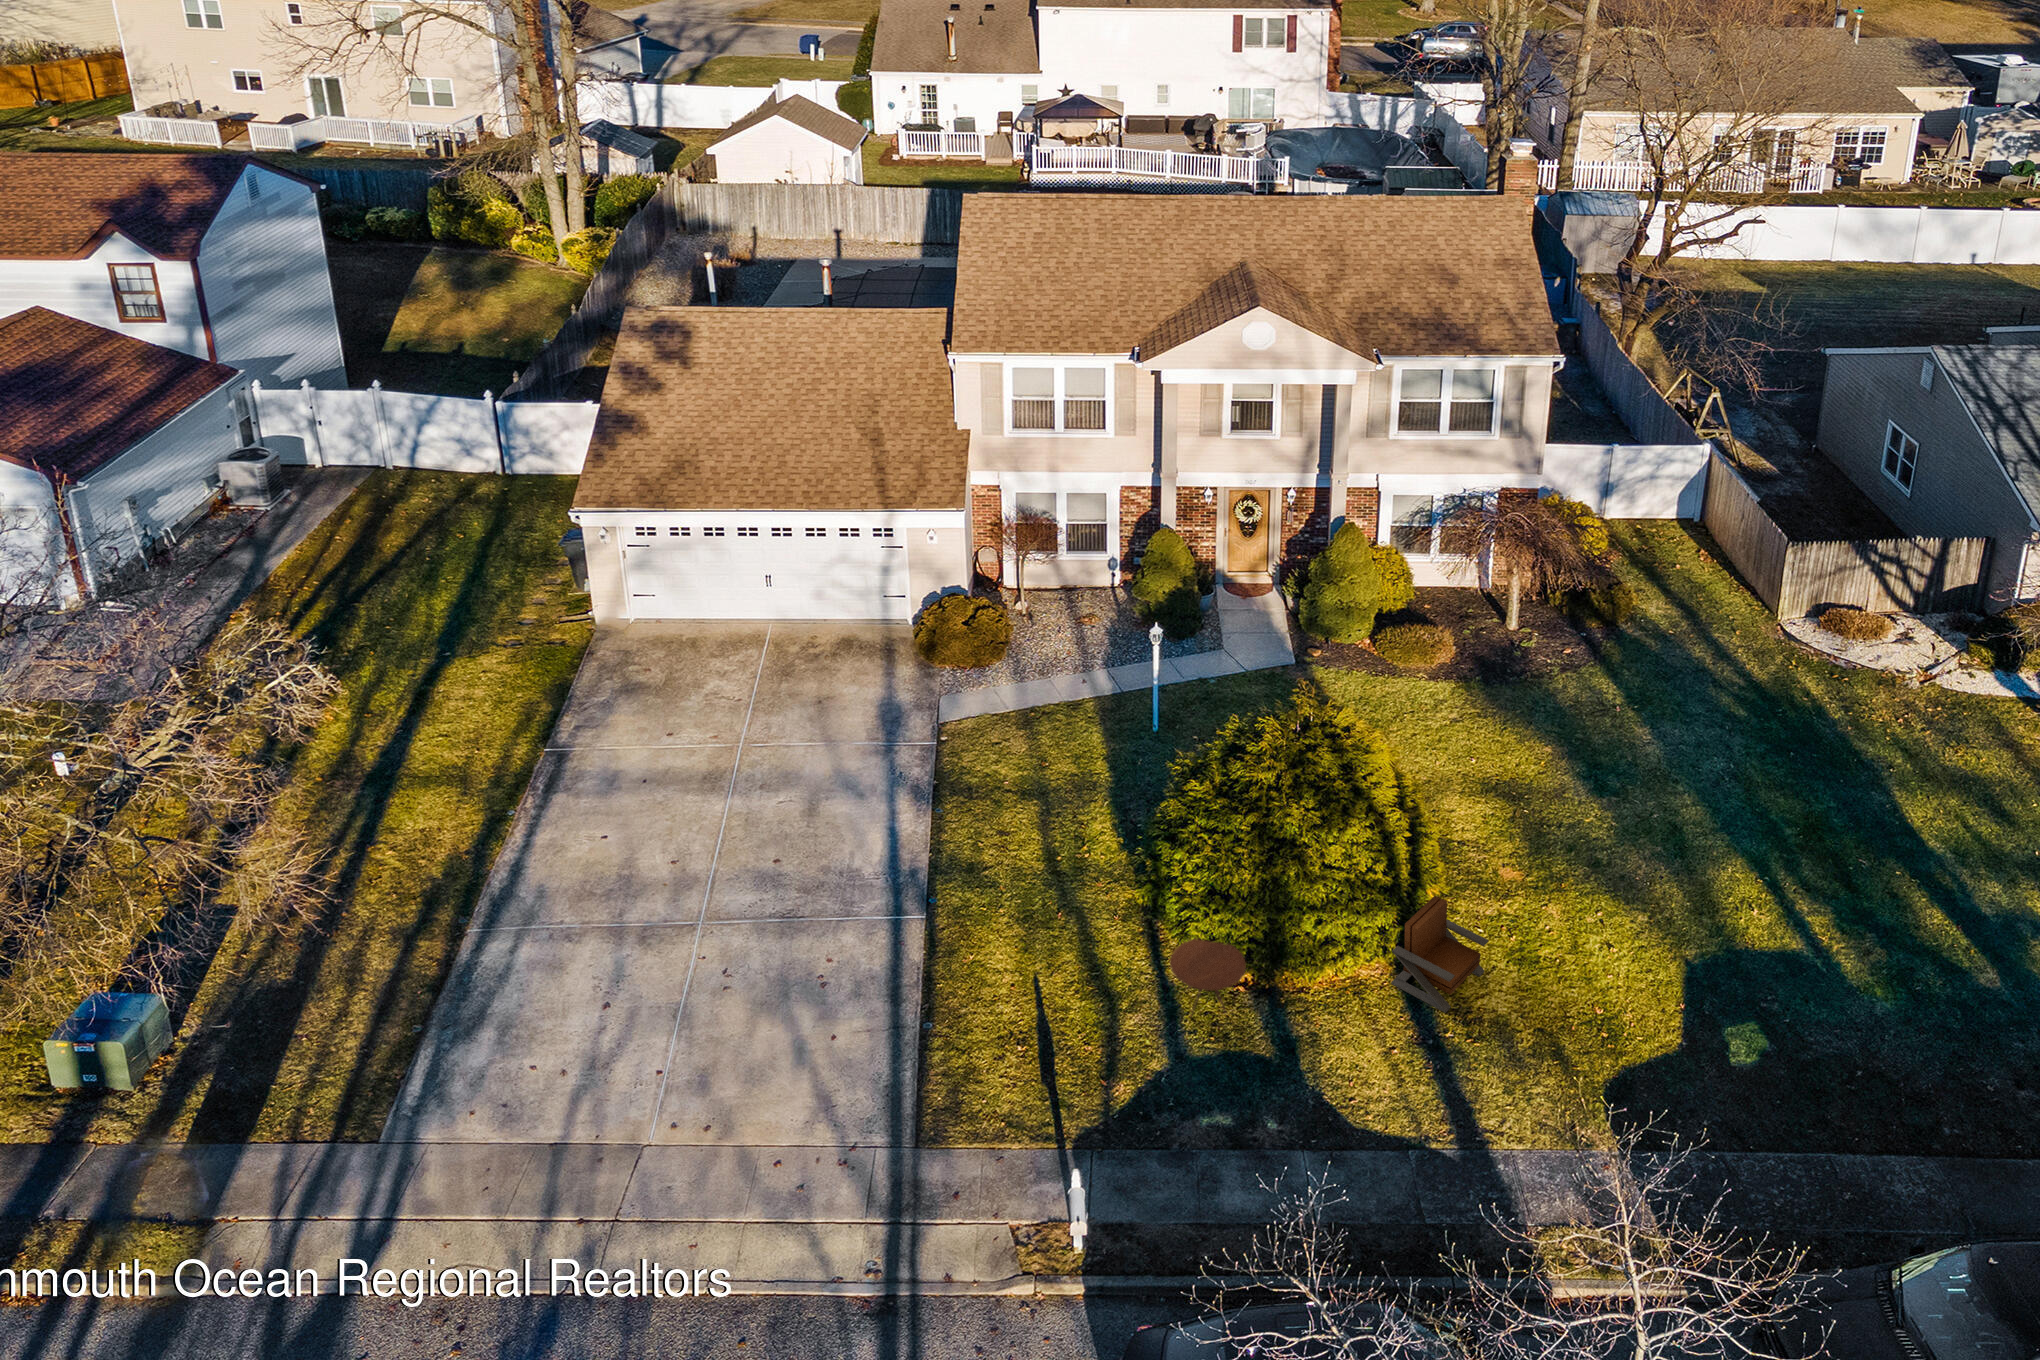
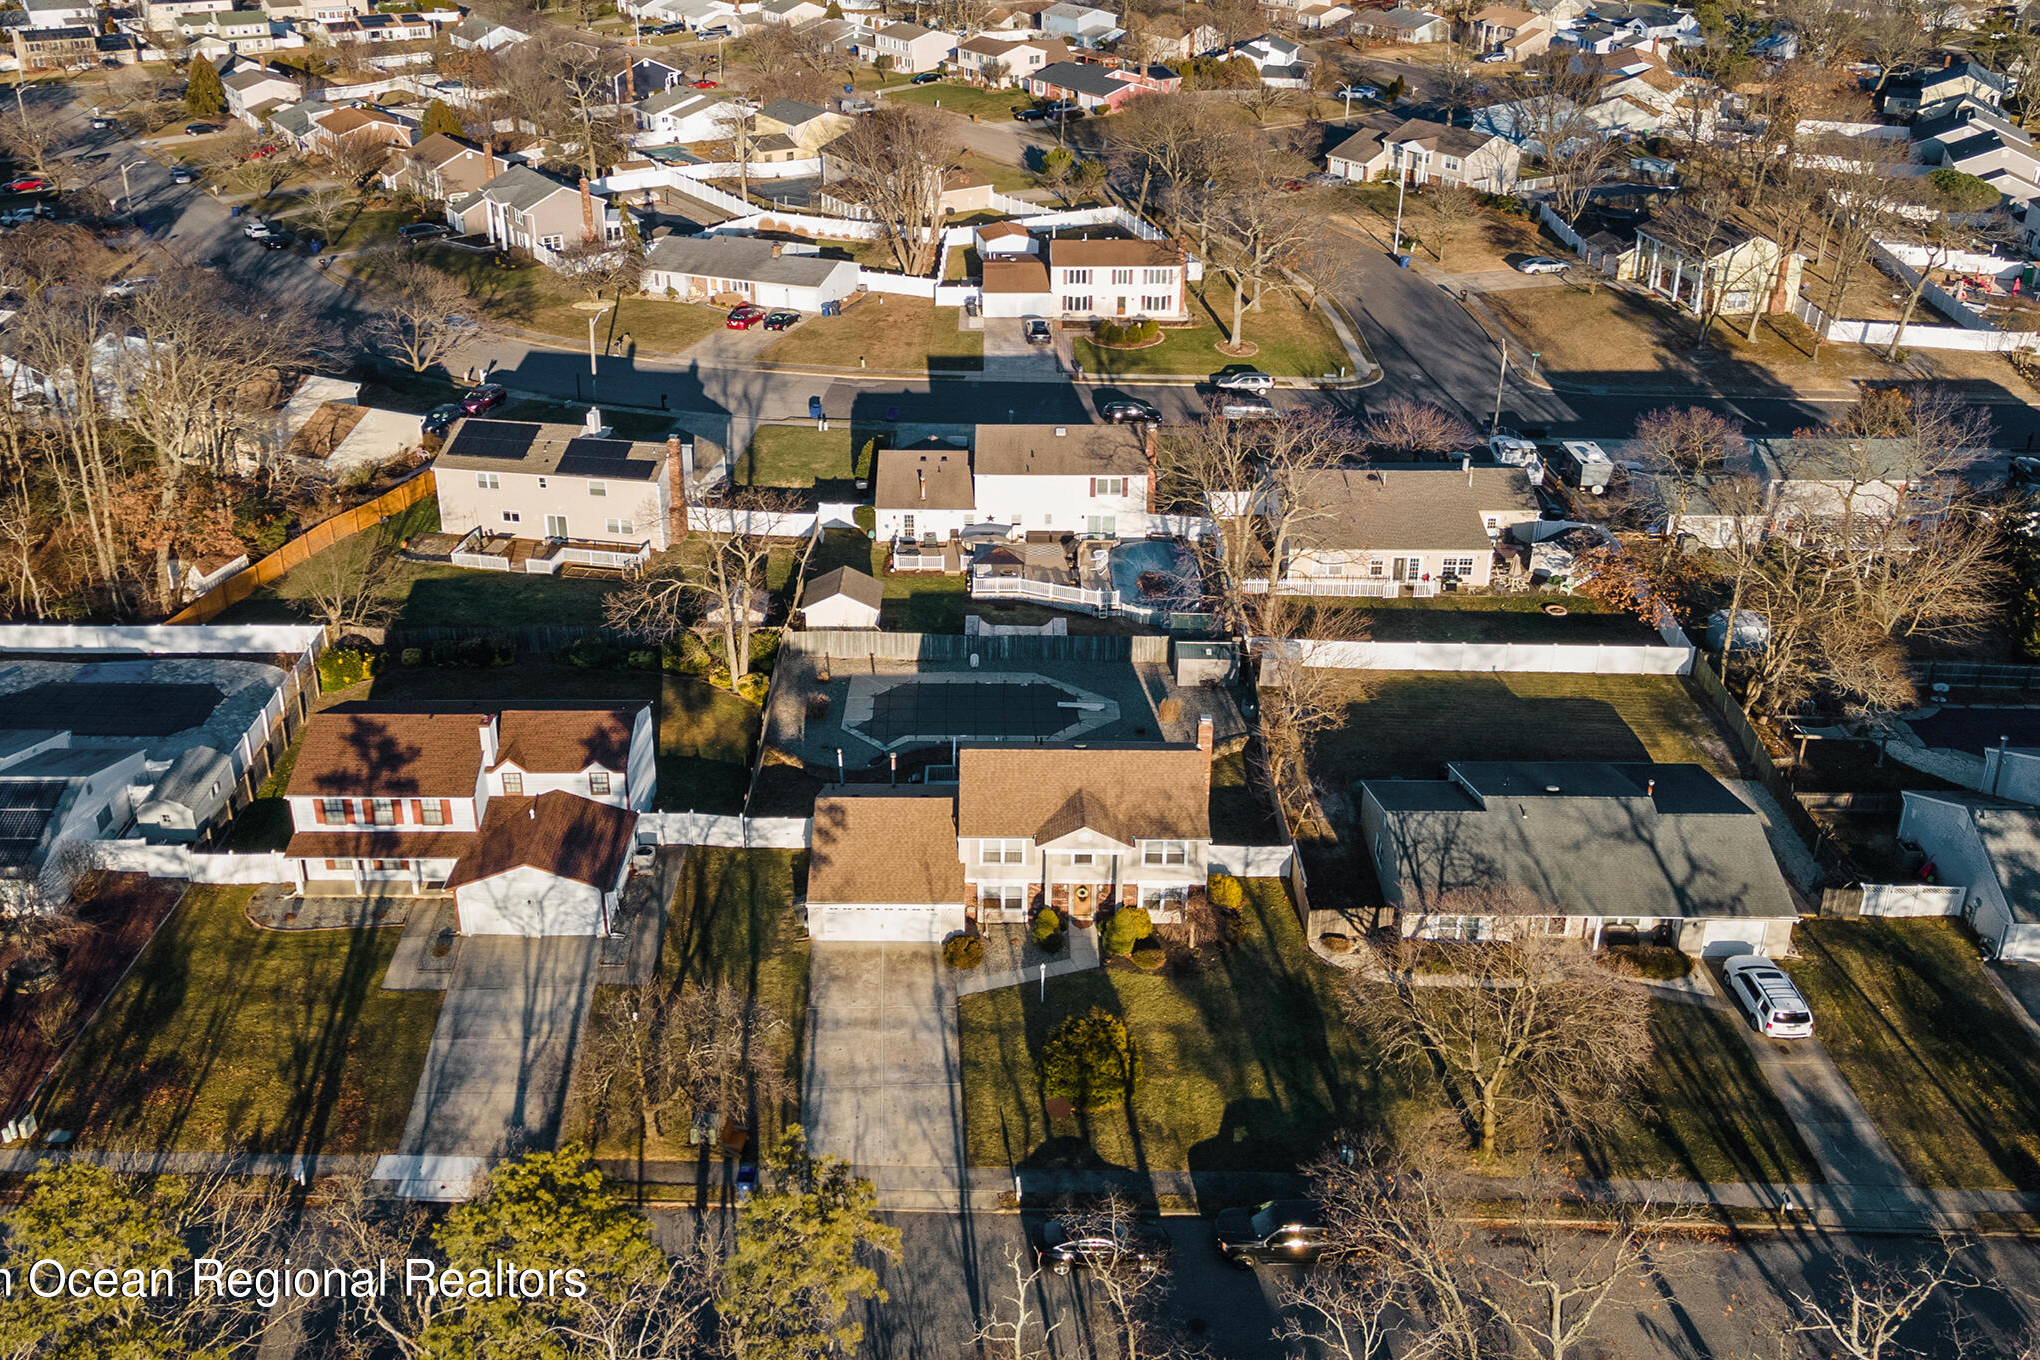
lounge chair: present [1391,896,1488,1013] -> present [719,1119,749,1159]

